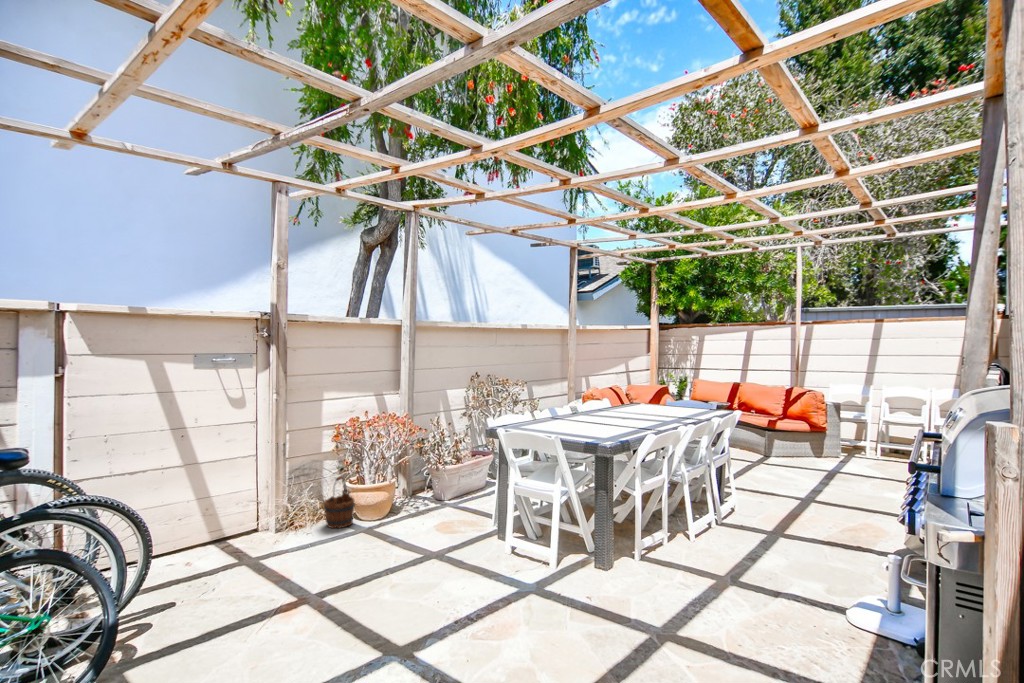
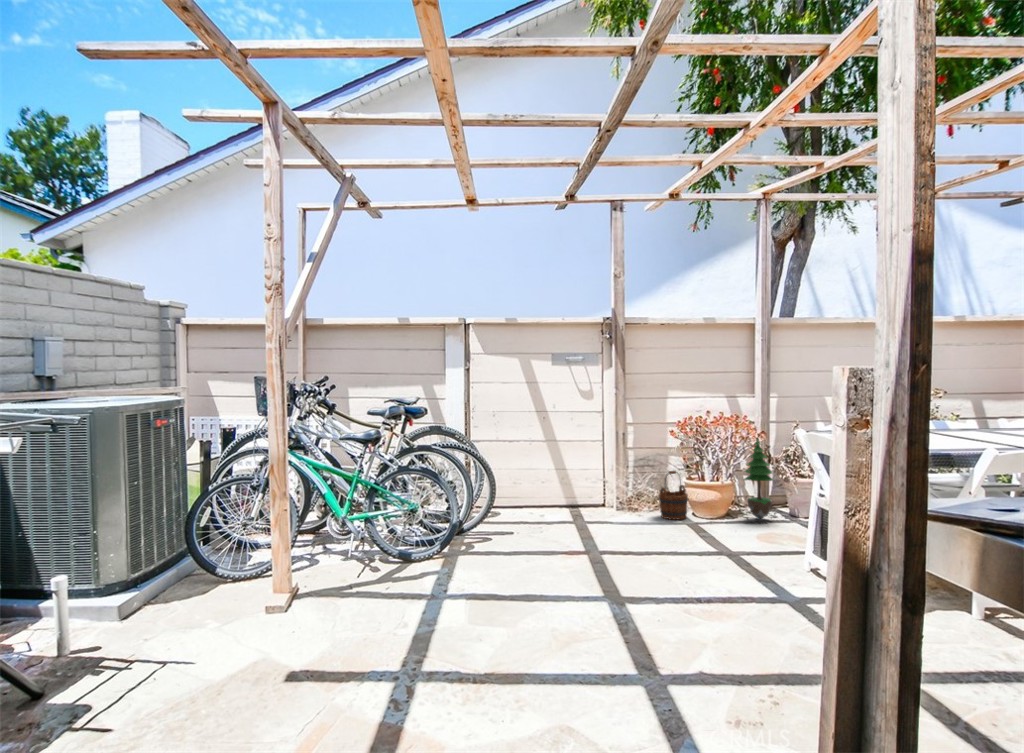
potted tree: none [401,433,428,508] -> present [744,439,773,519]

